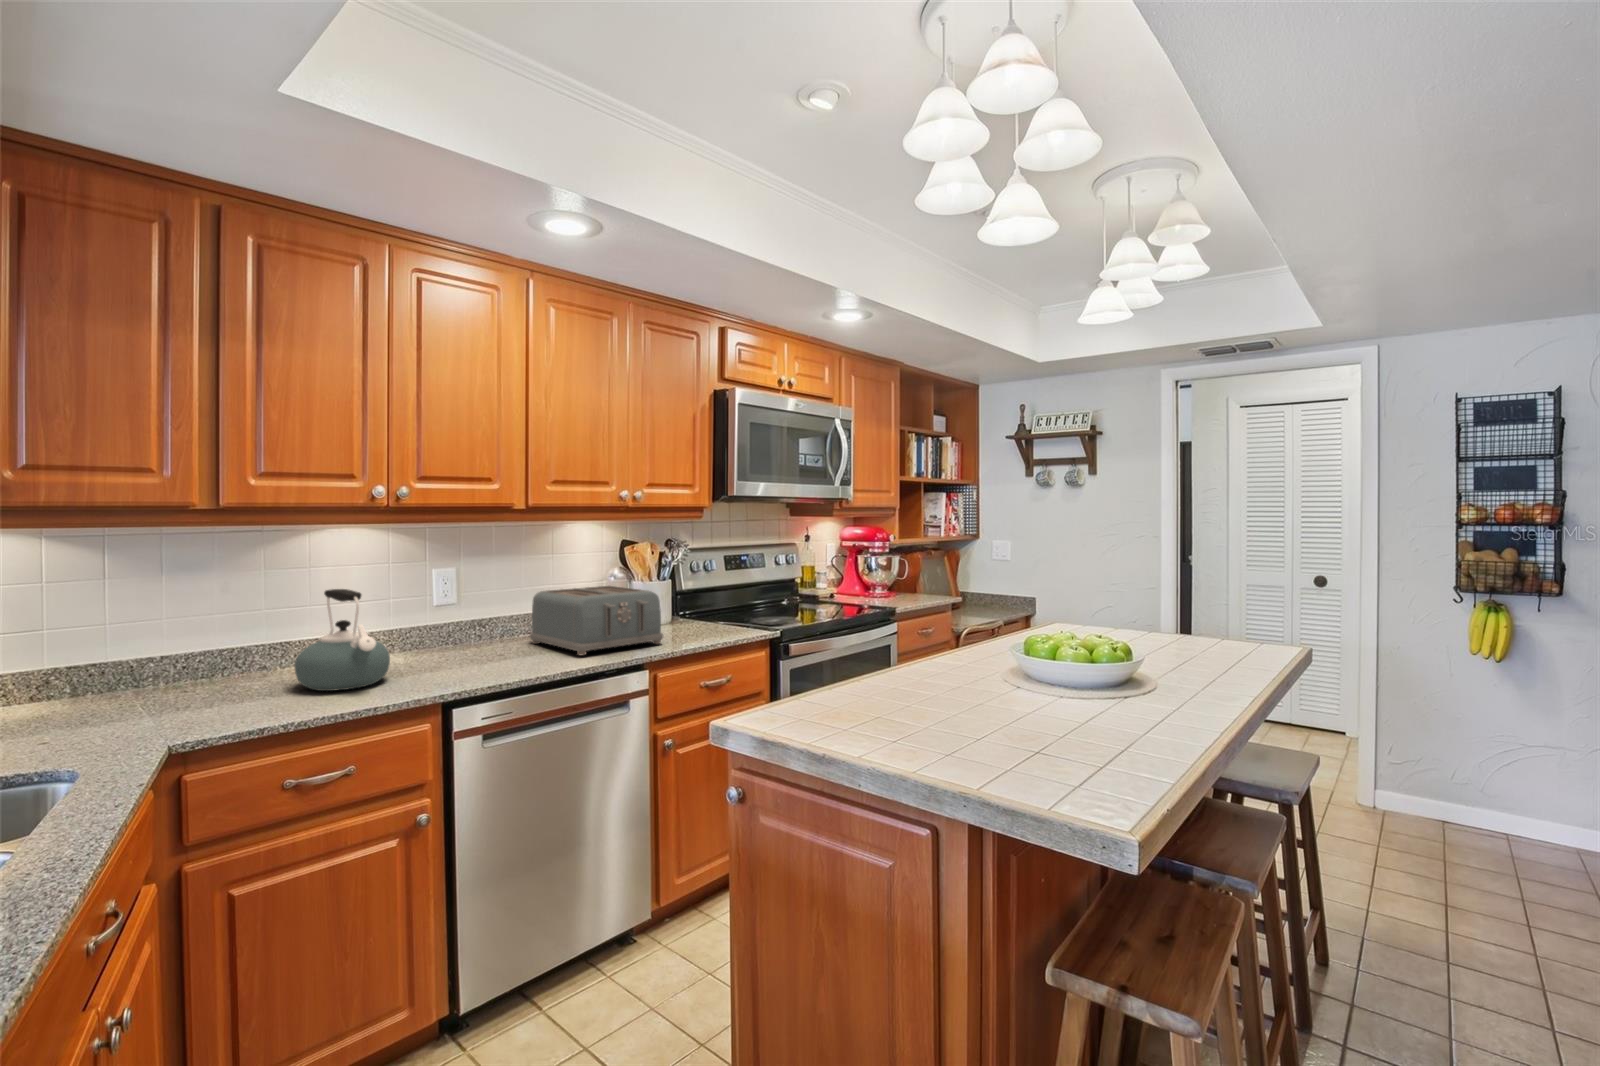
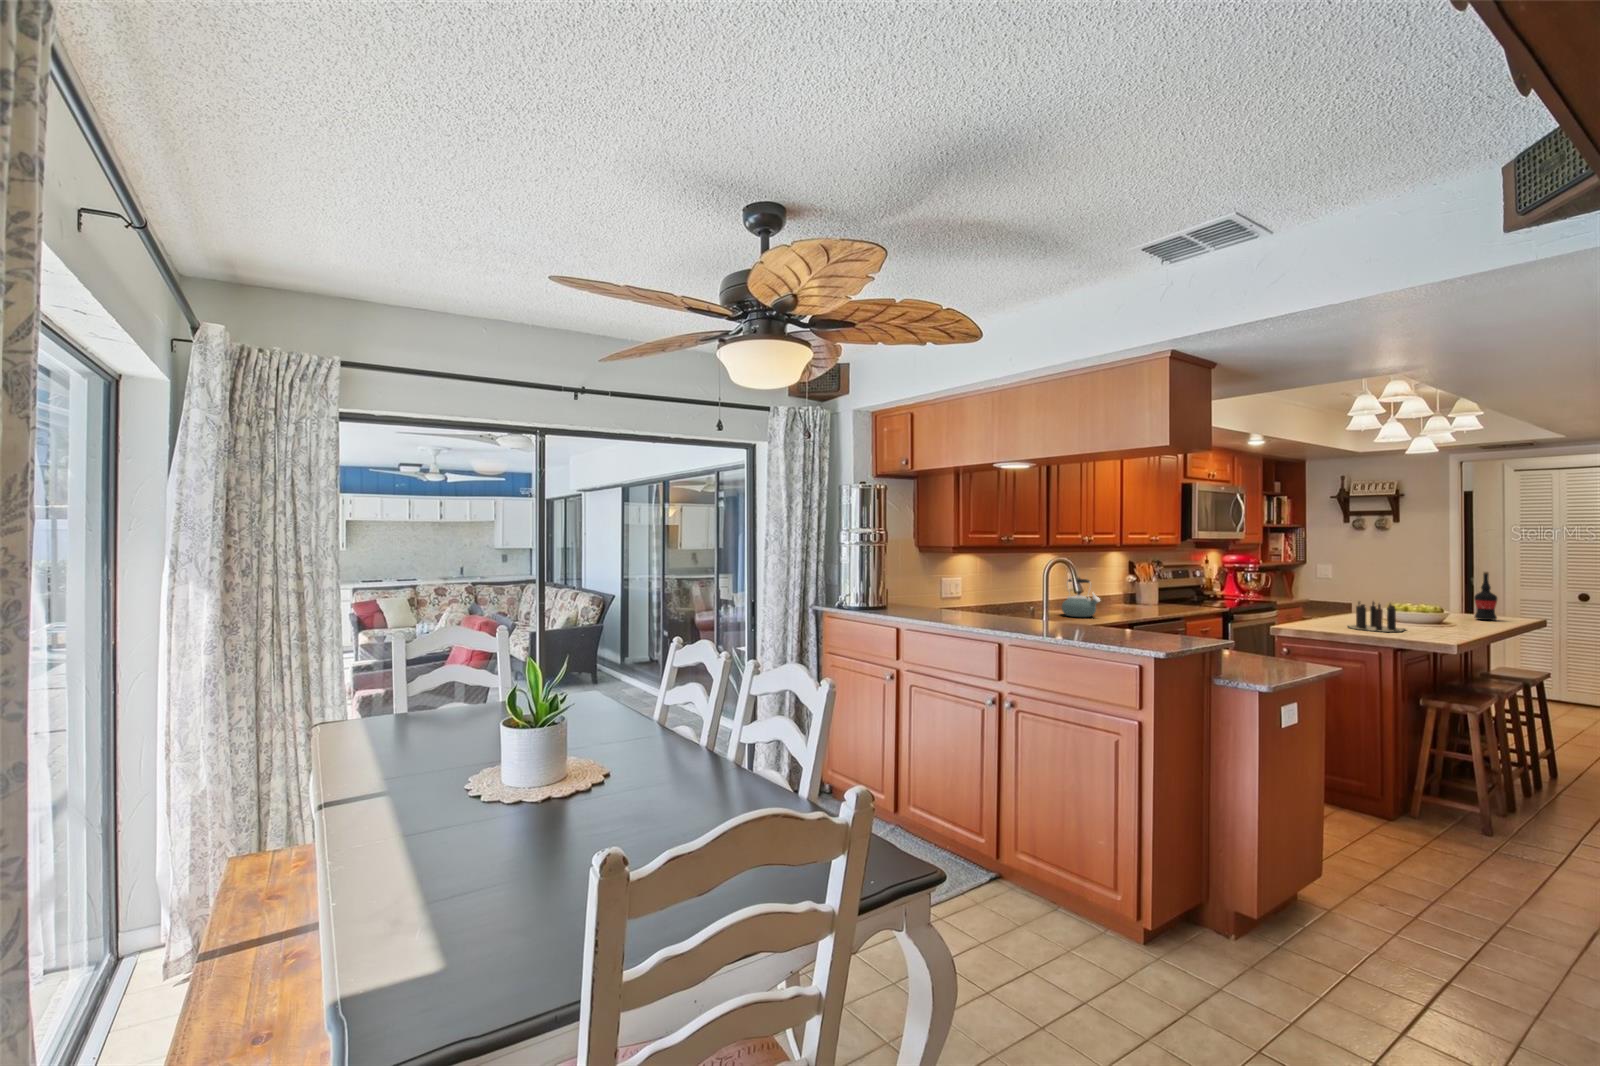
wine bottle: none [1185,552,1224,649] -> present [1474,572,1497,620]
toaster: present [529,586,663,655] -> none [1112,582,1180,612]
candle: none [898,631,1051,724] -> present [1349,602,1405,632]

